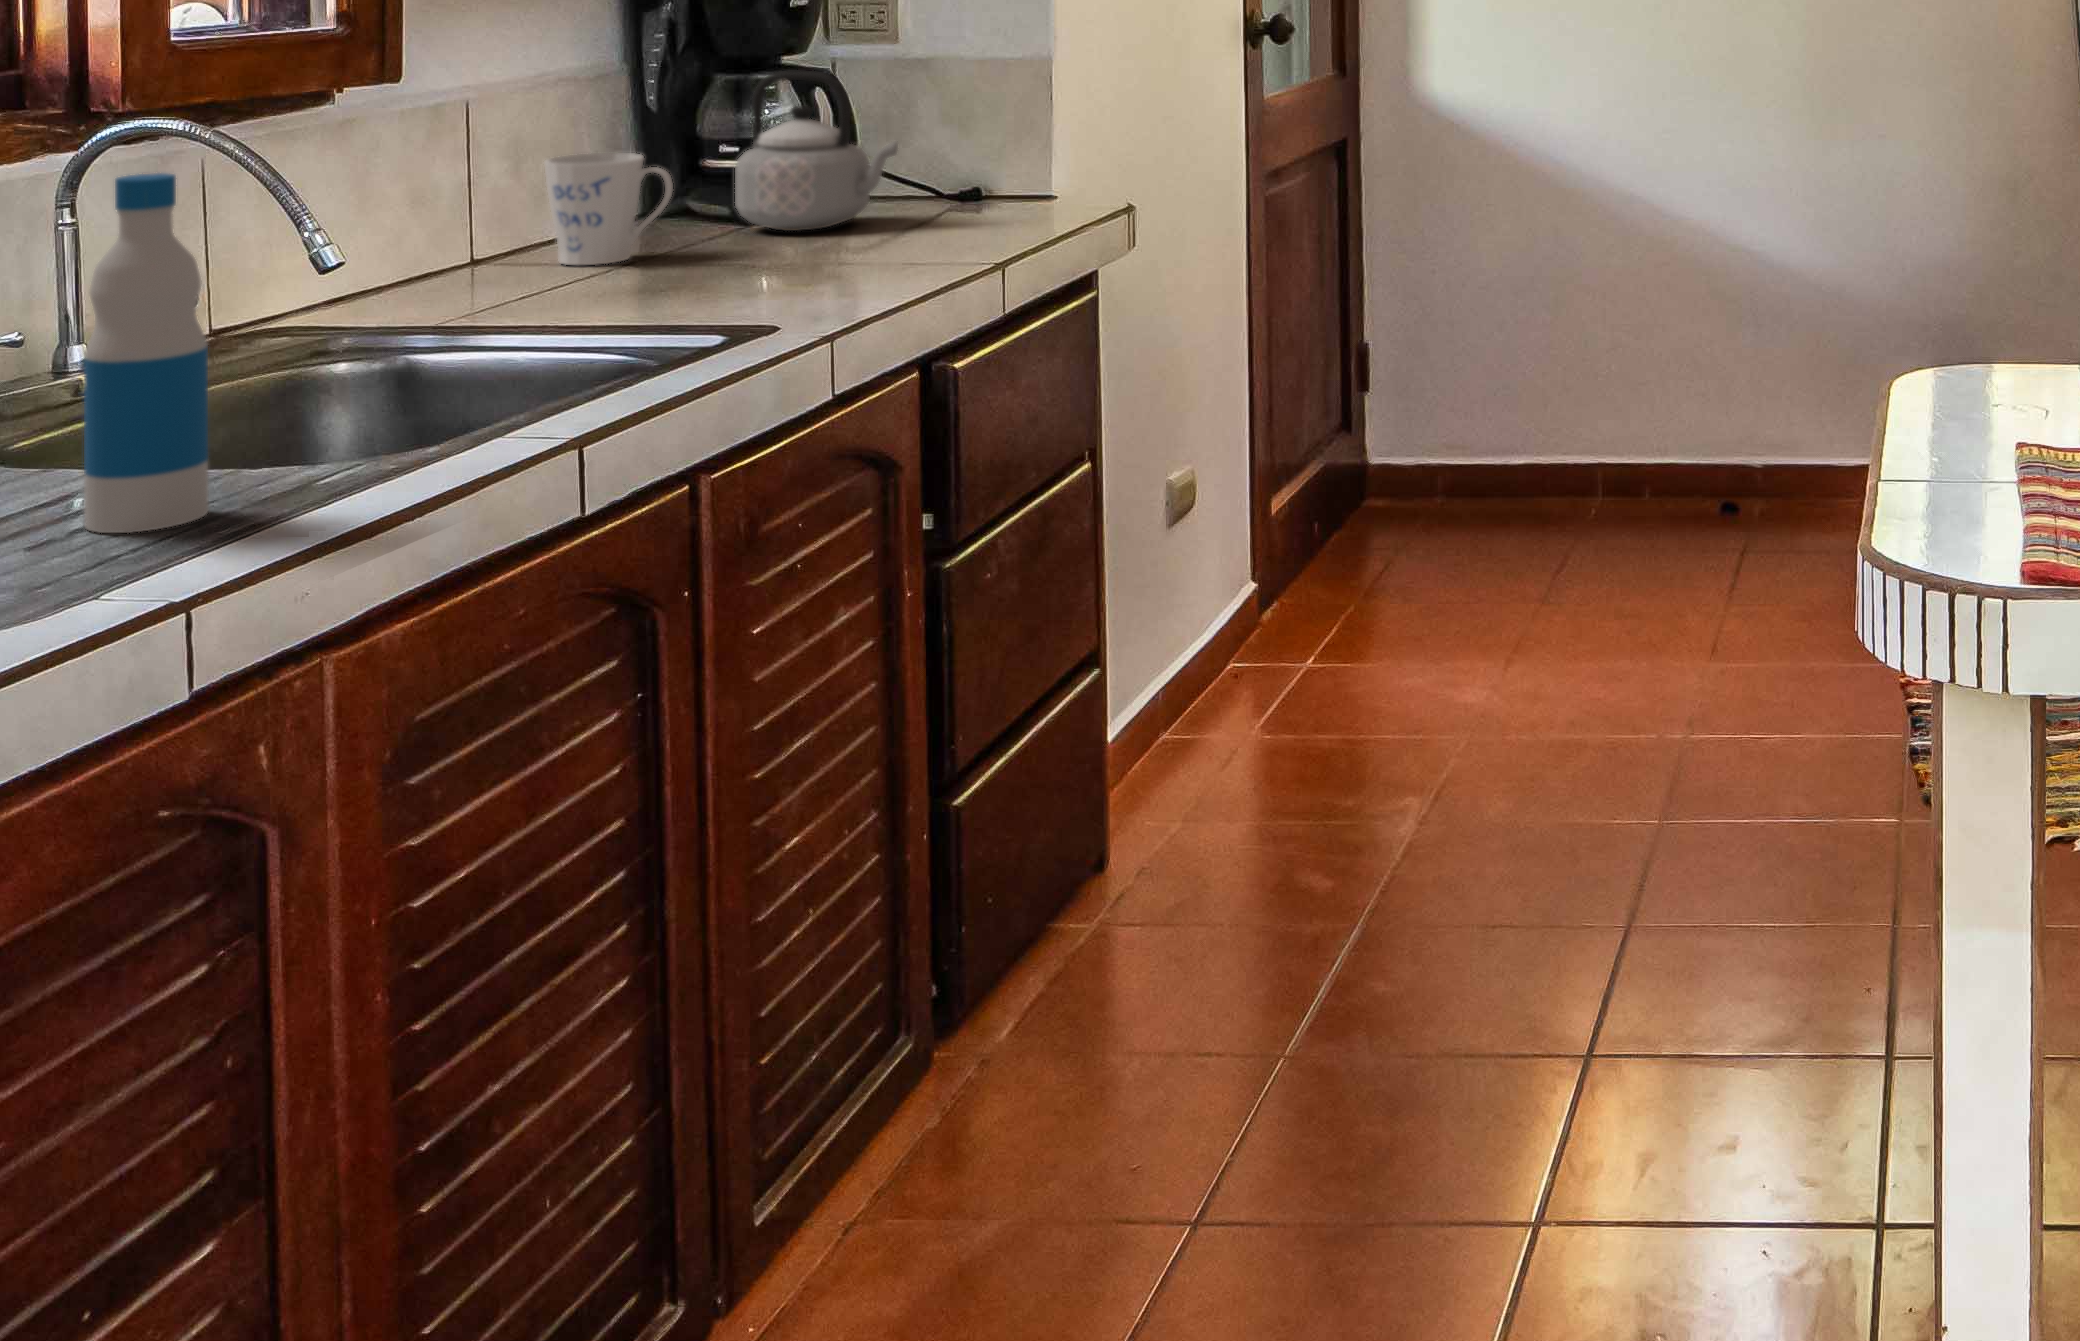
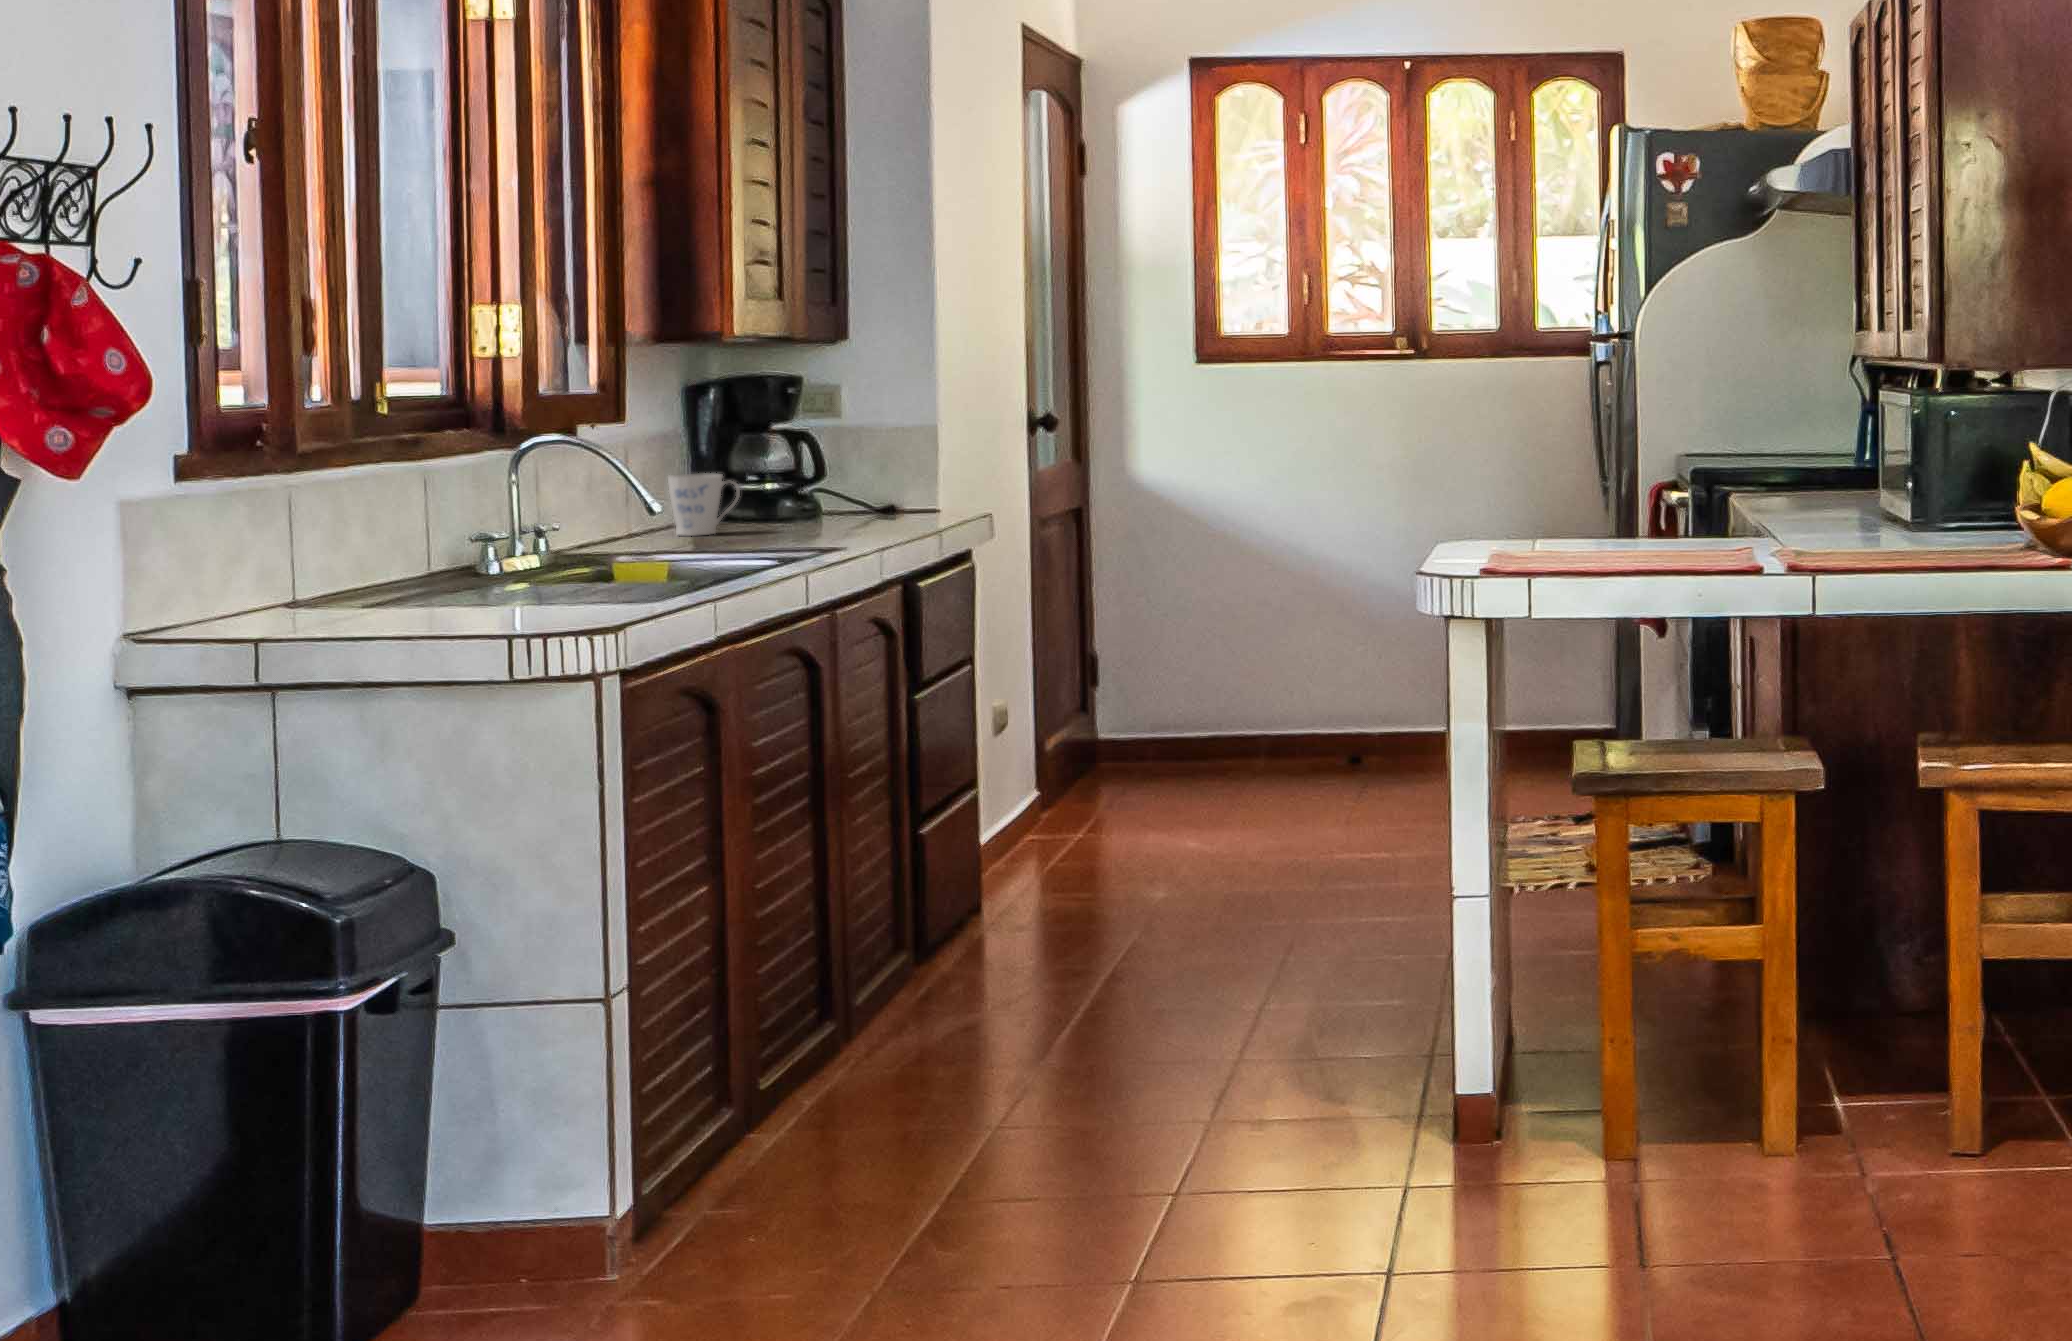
teapot: present [735,71,898,231] -> none [761,429,858,523]
bottle: present [84,173,209,533] -> none [597,437,649,599]

